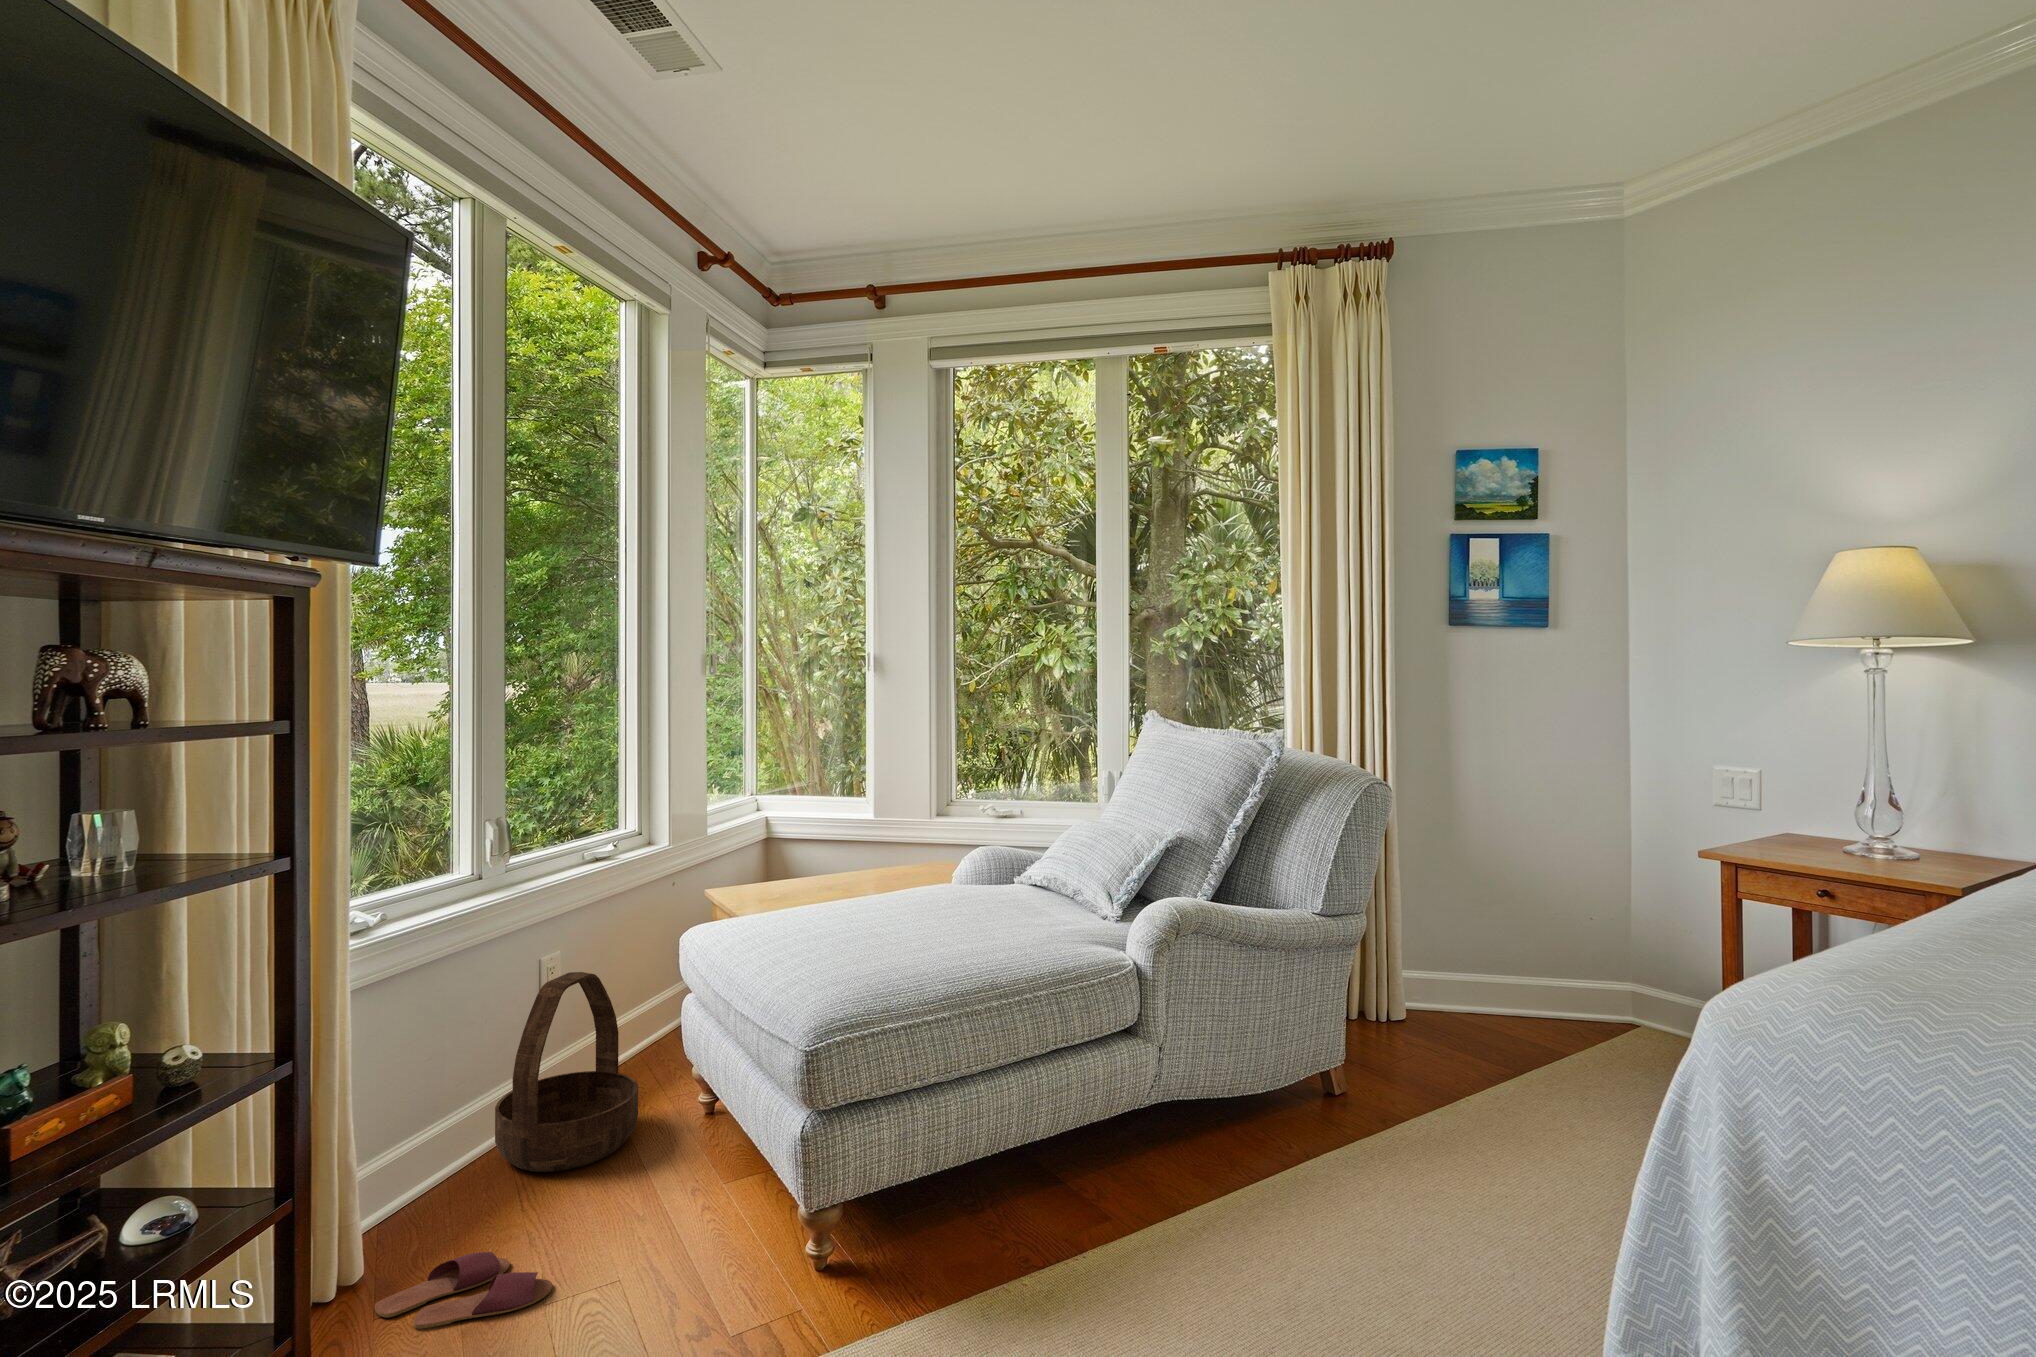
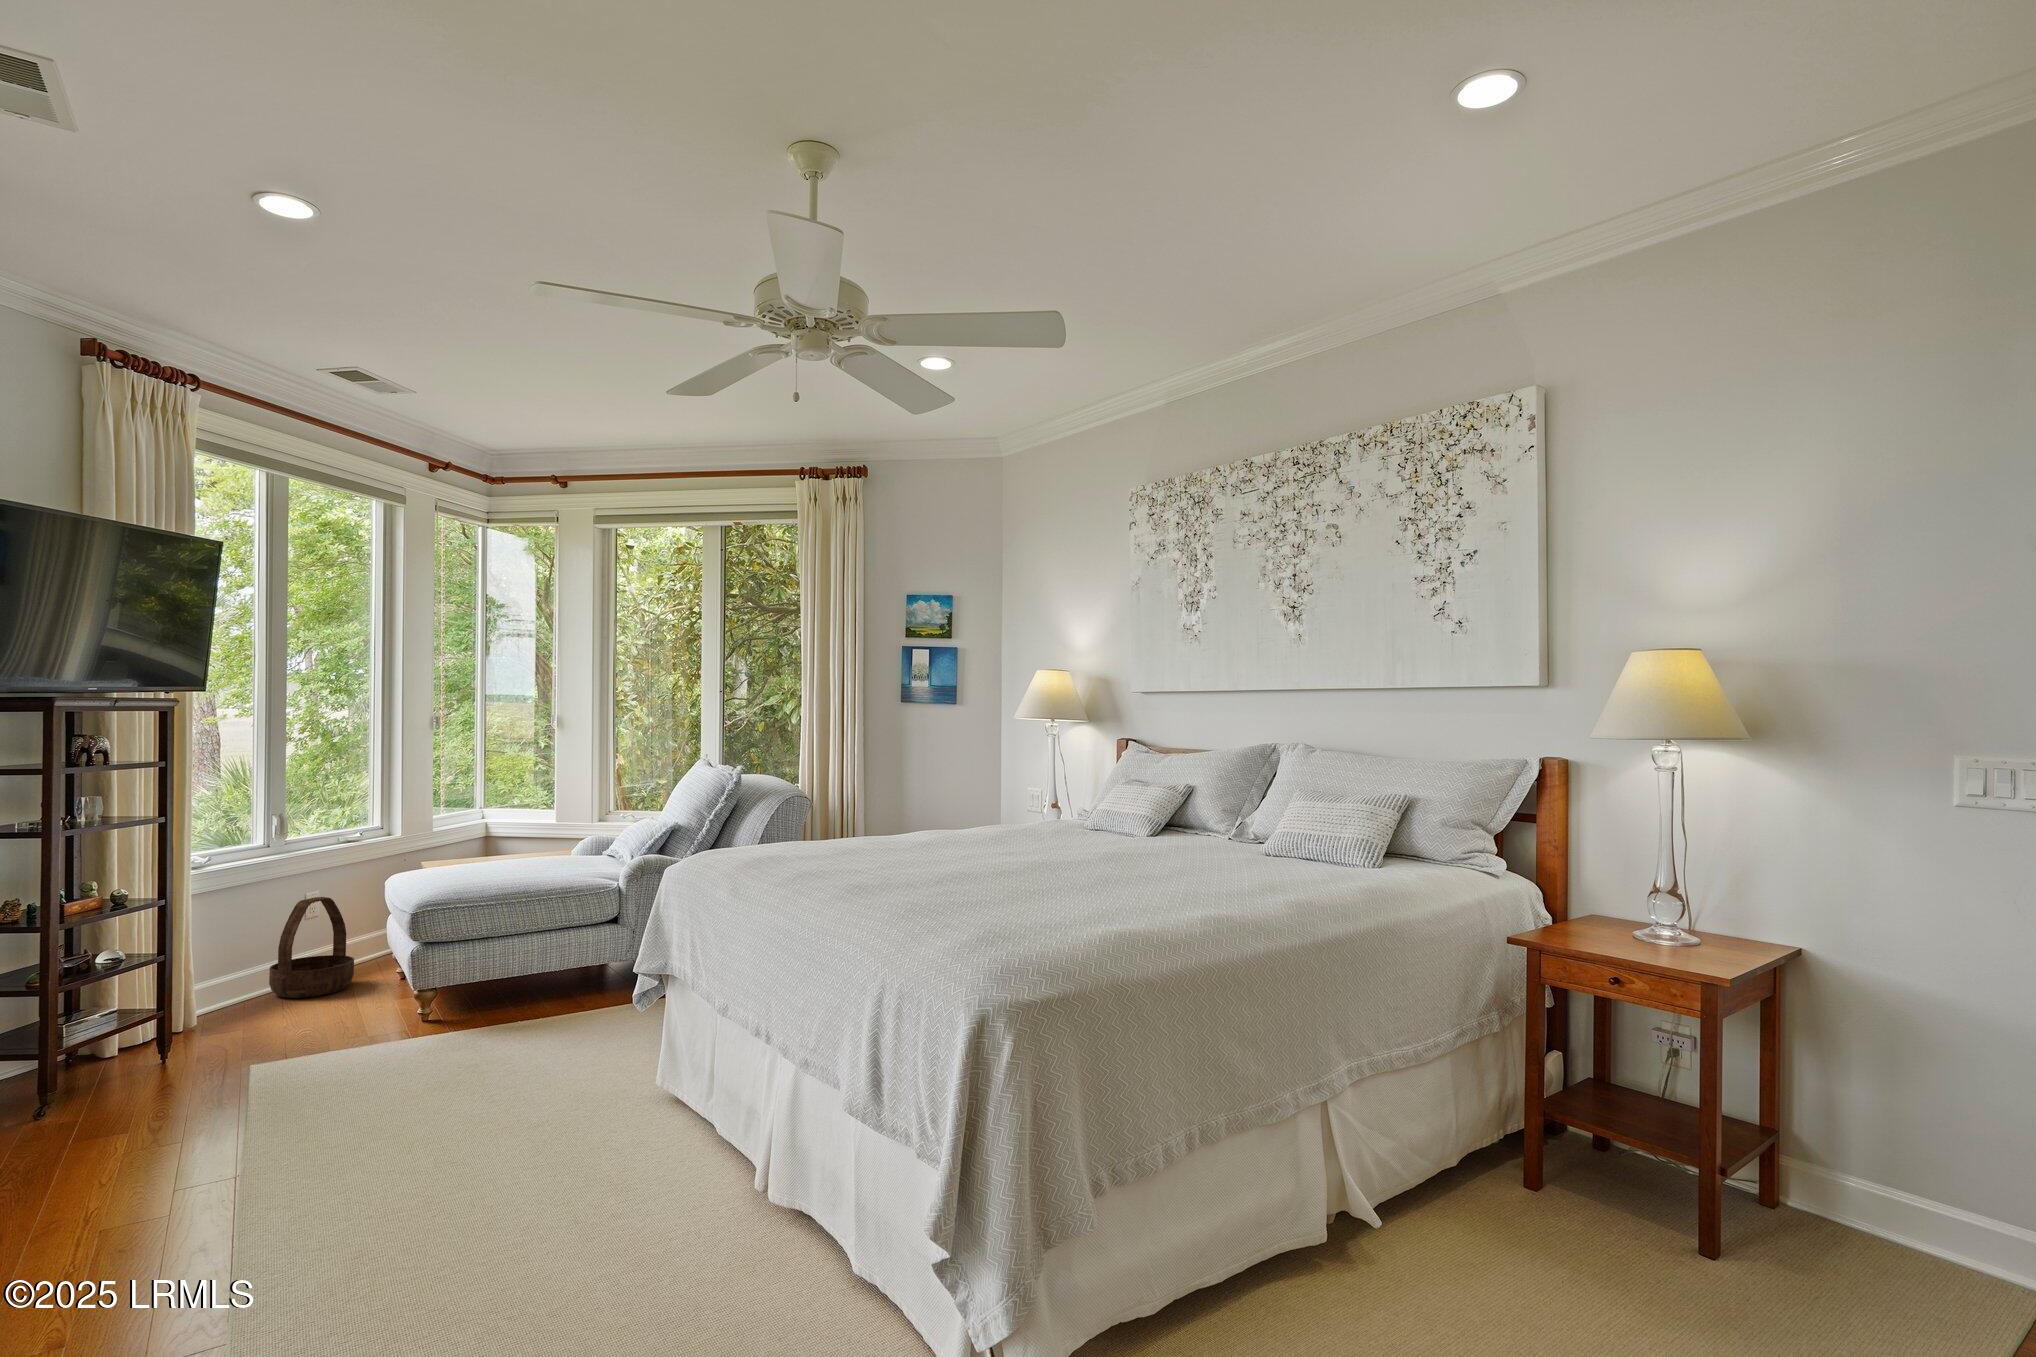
slippers: present [375,1252,552,1328] -> none [198,1015,285,1037]

